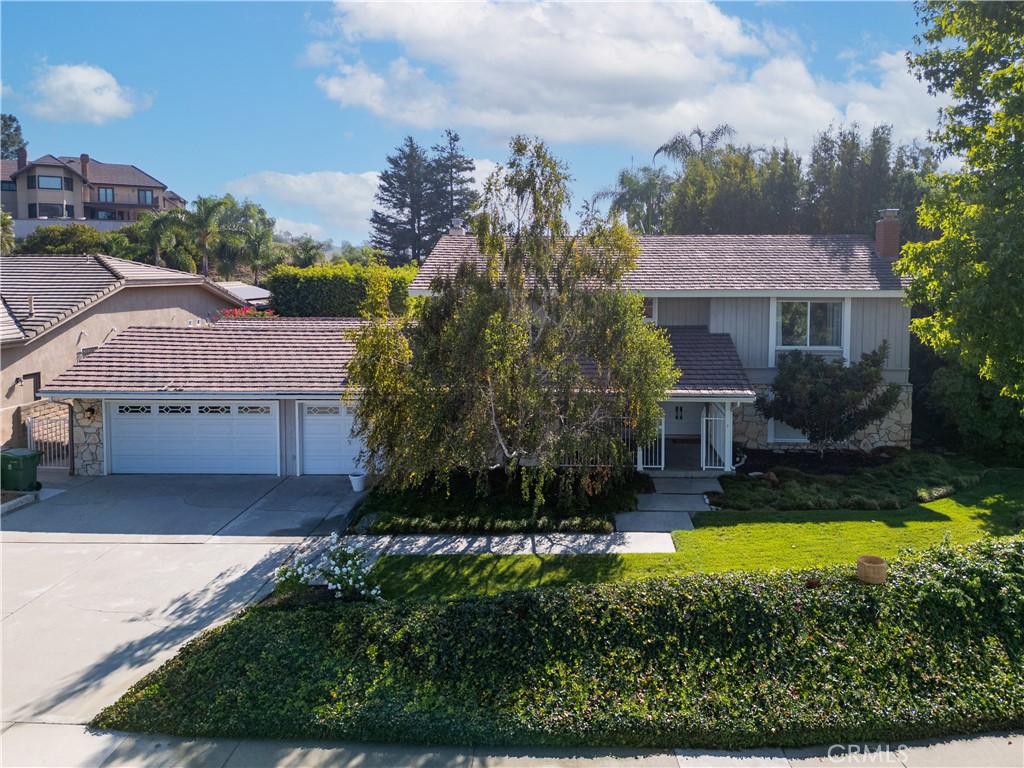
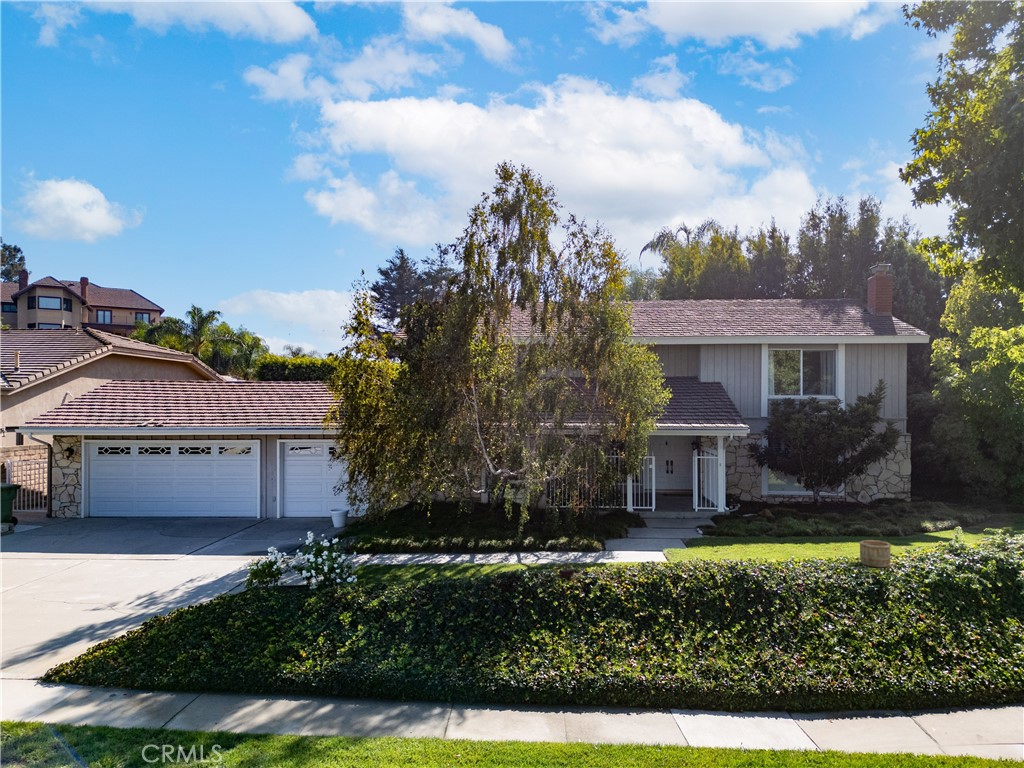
potted plant: present [807,554,822,588] -> present [558,540,577,578]

